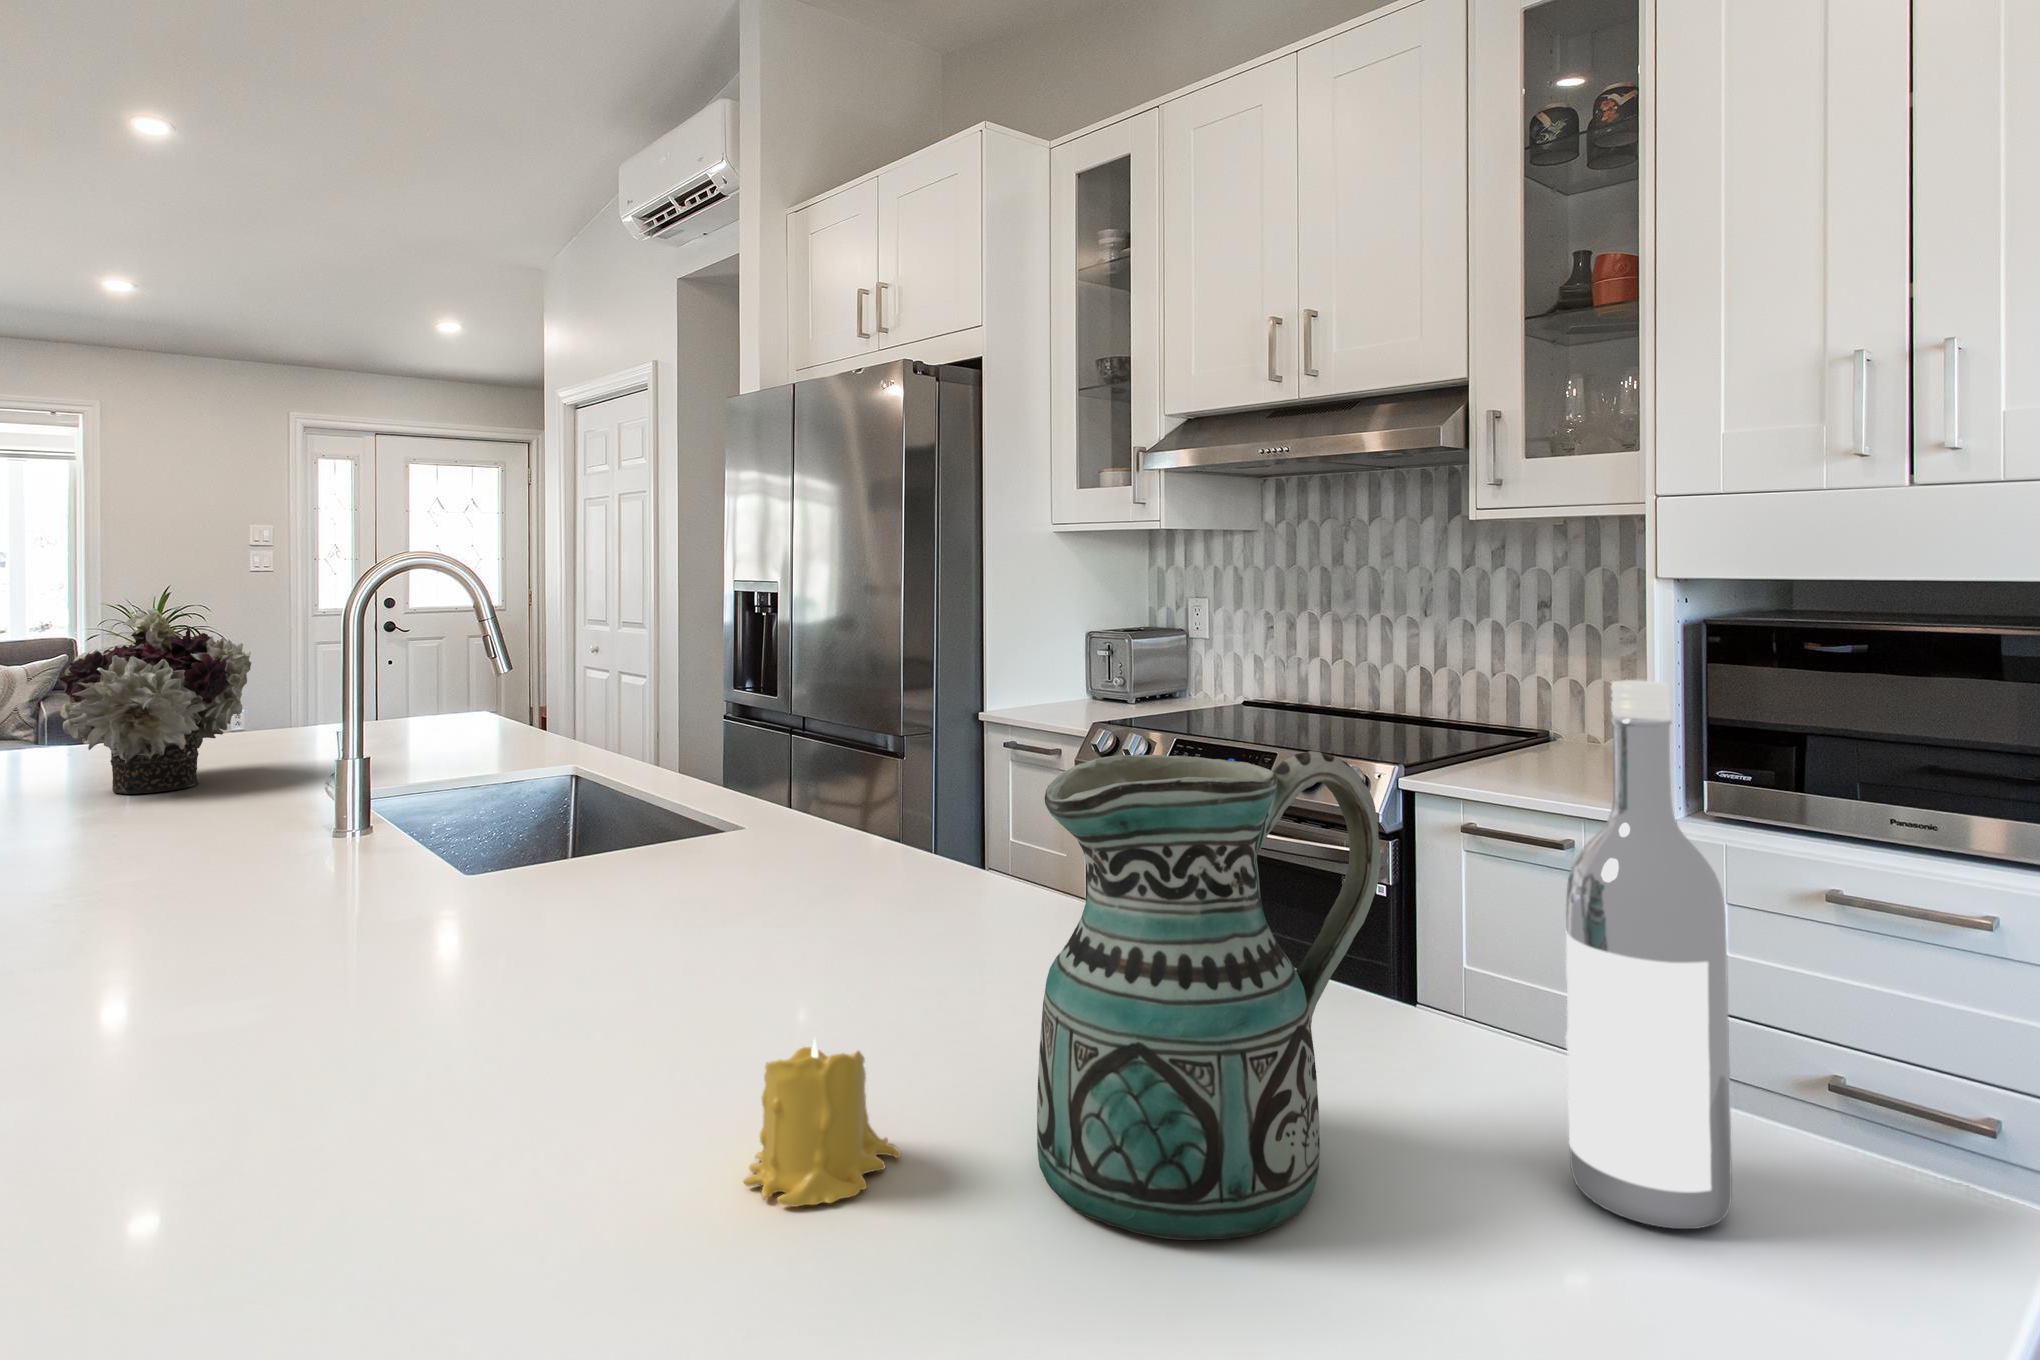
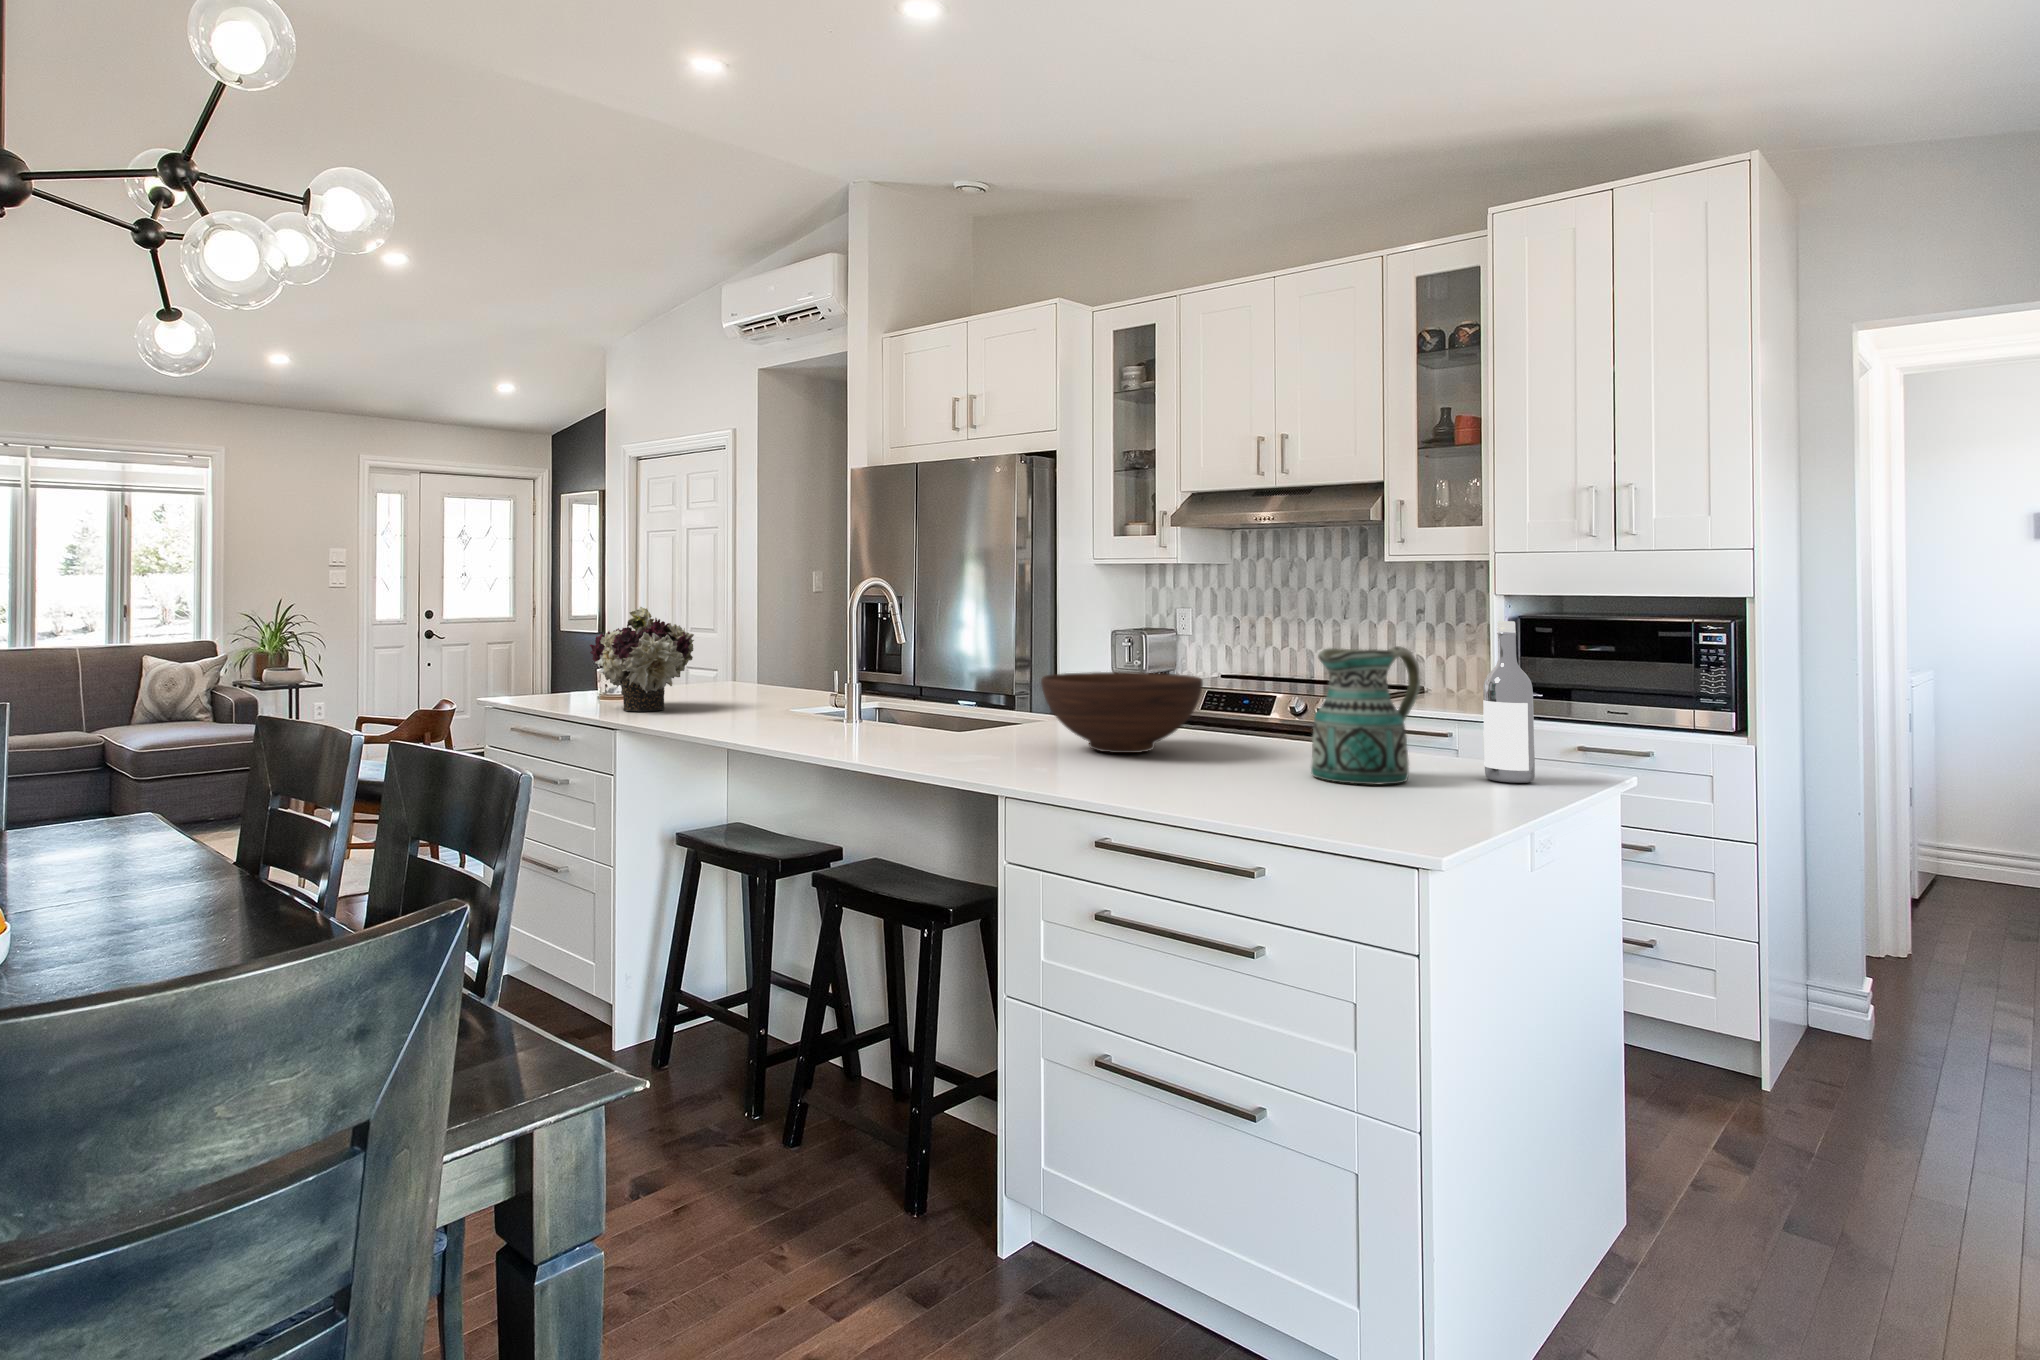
fruit bowl: none [533,759,917,980] -> present [1041,672,1203,753]
candle: present [744,1040,901,1207] -> none [1220,735,1268,782]

